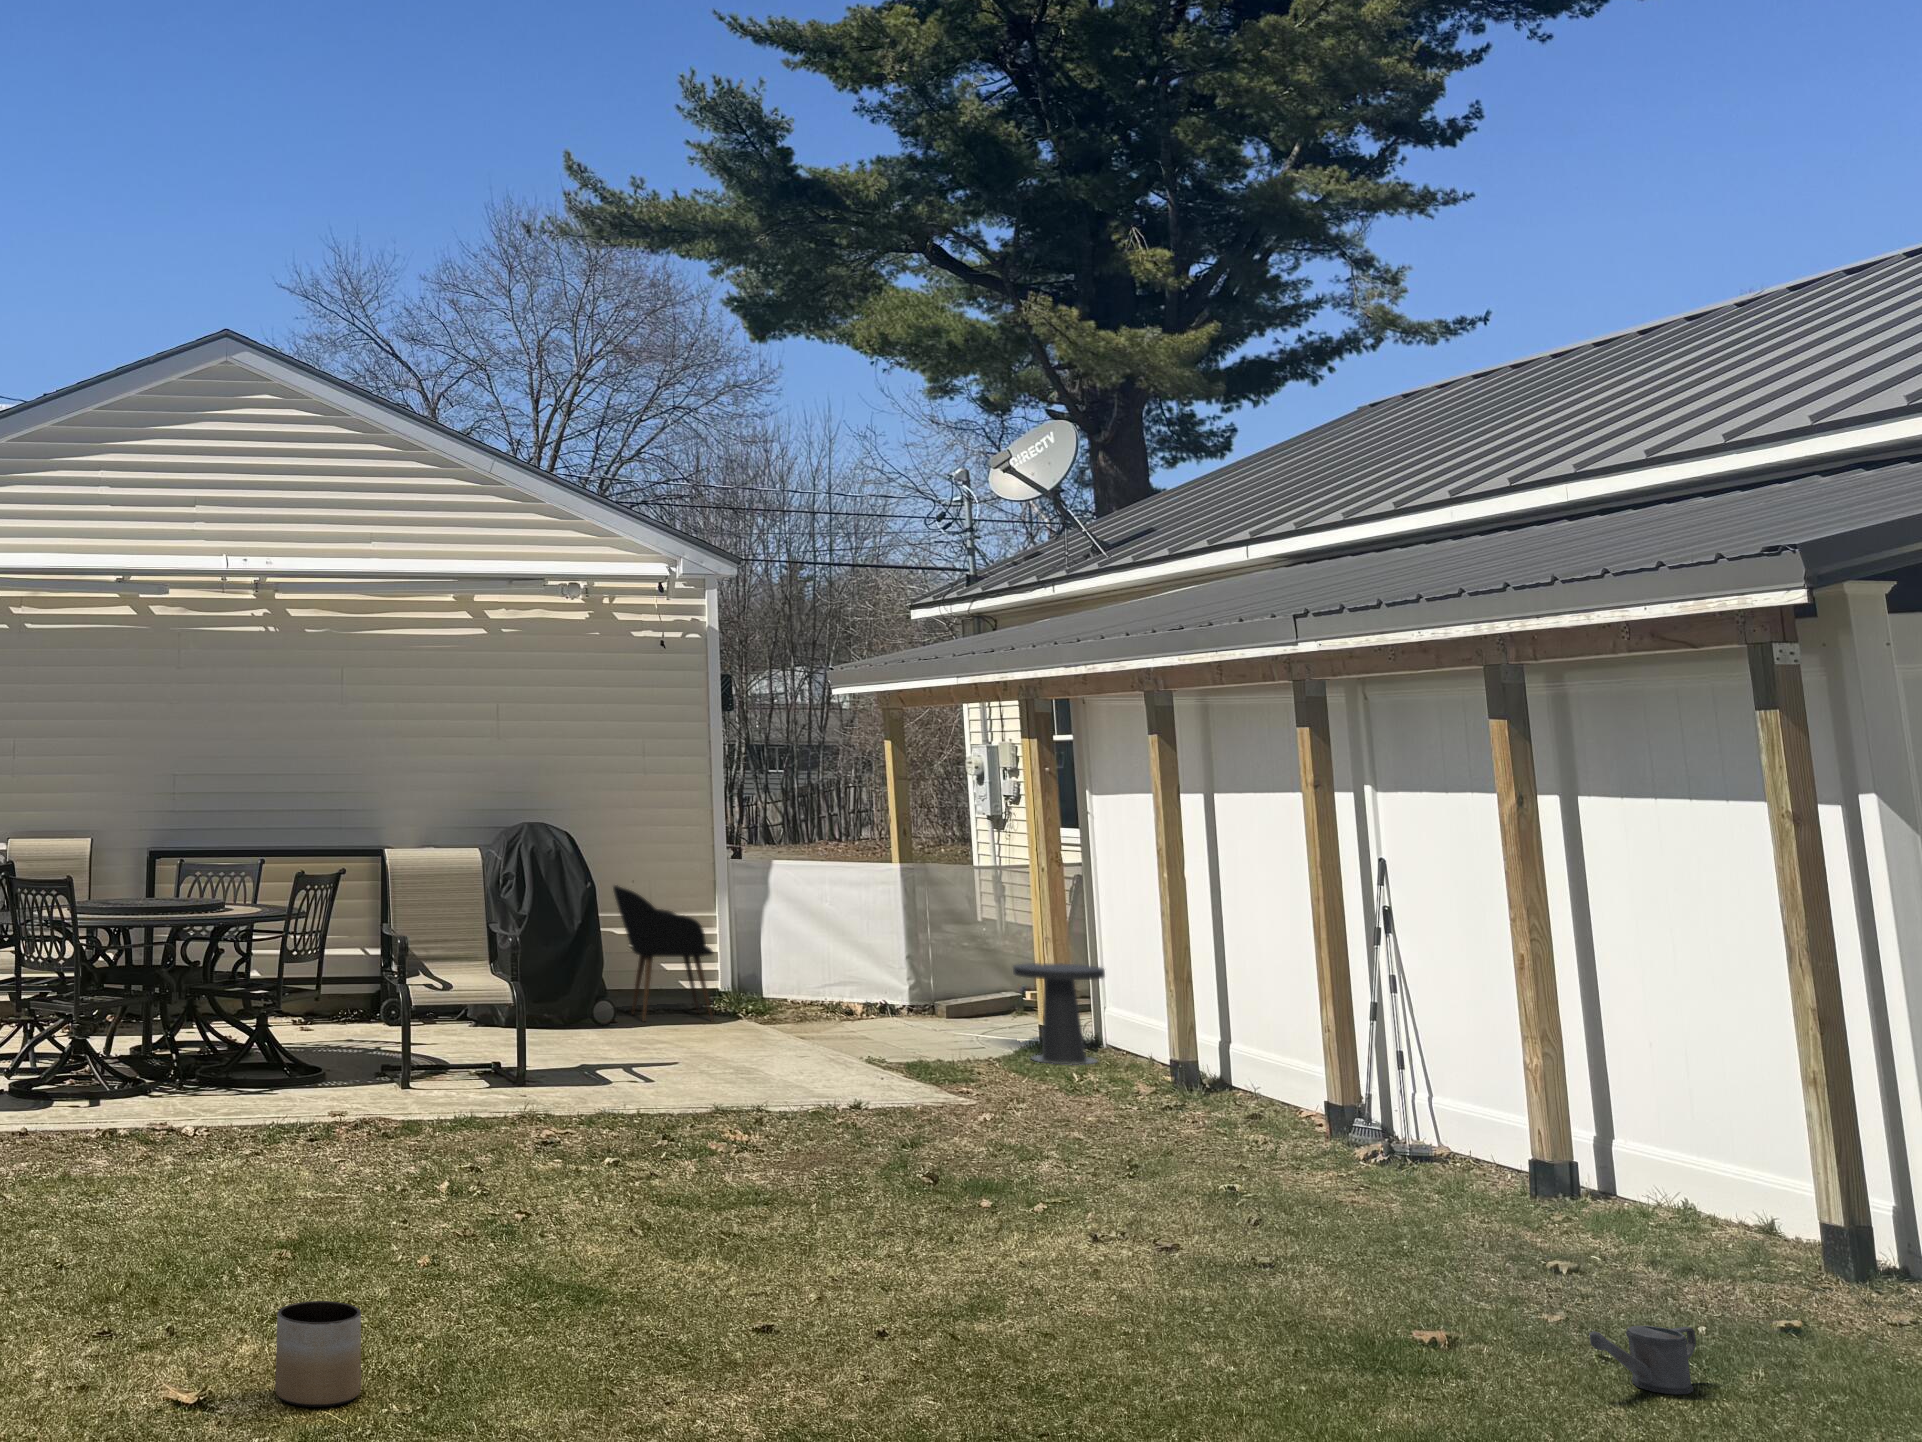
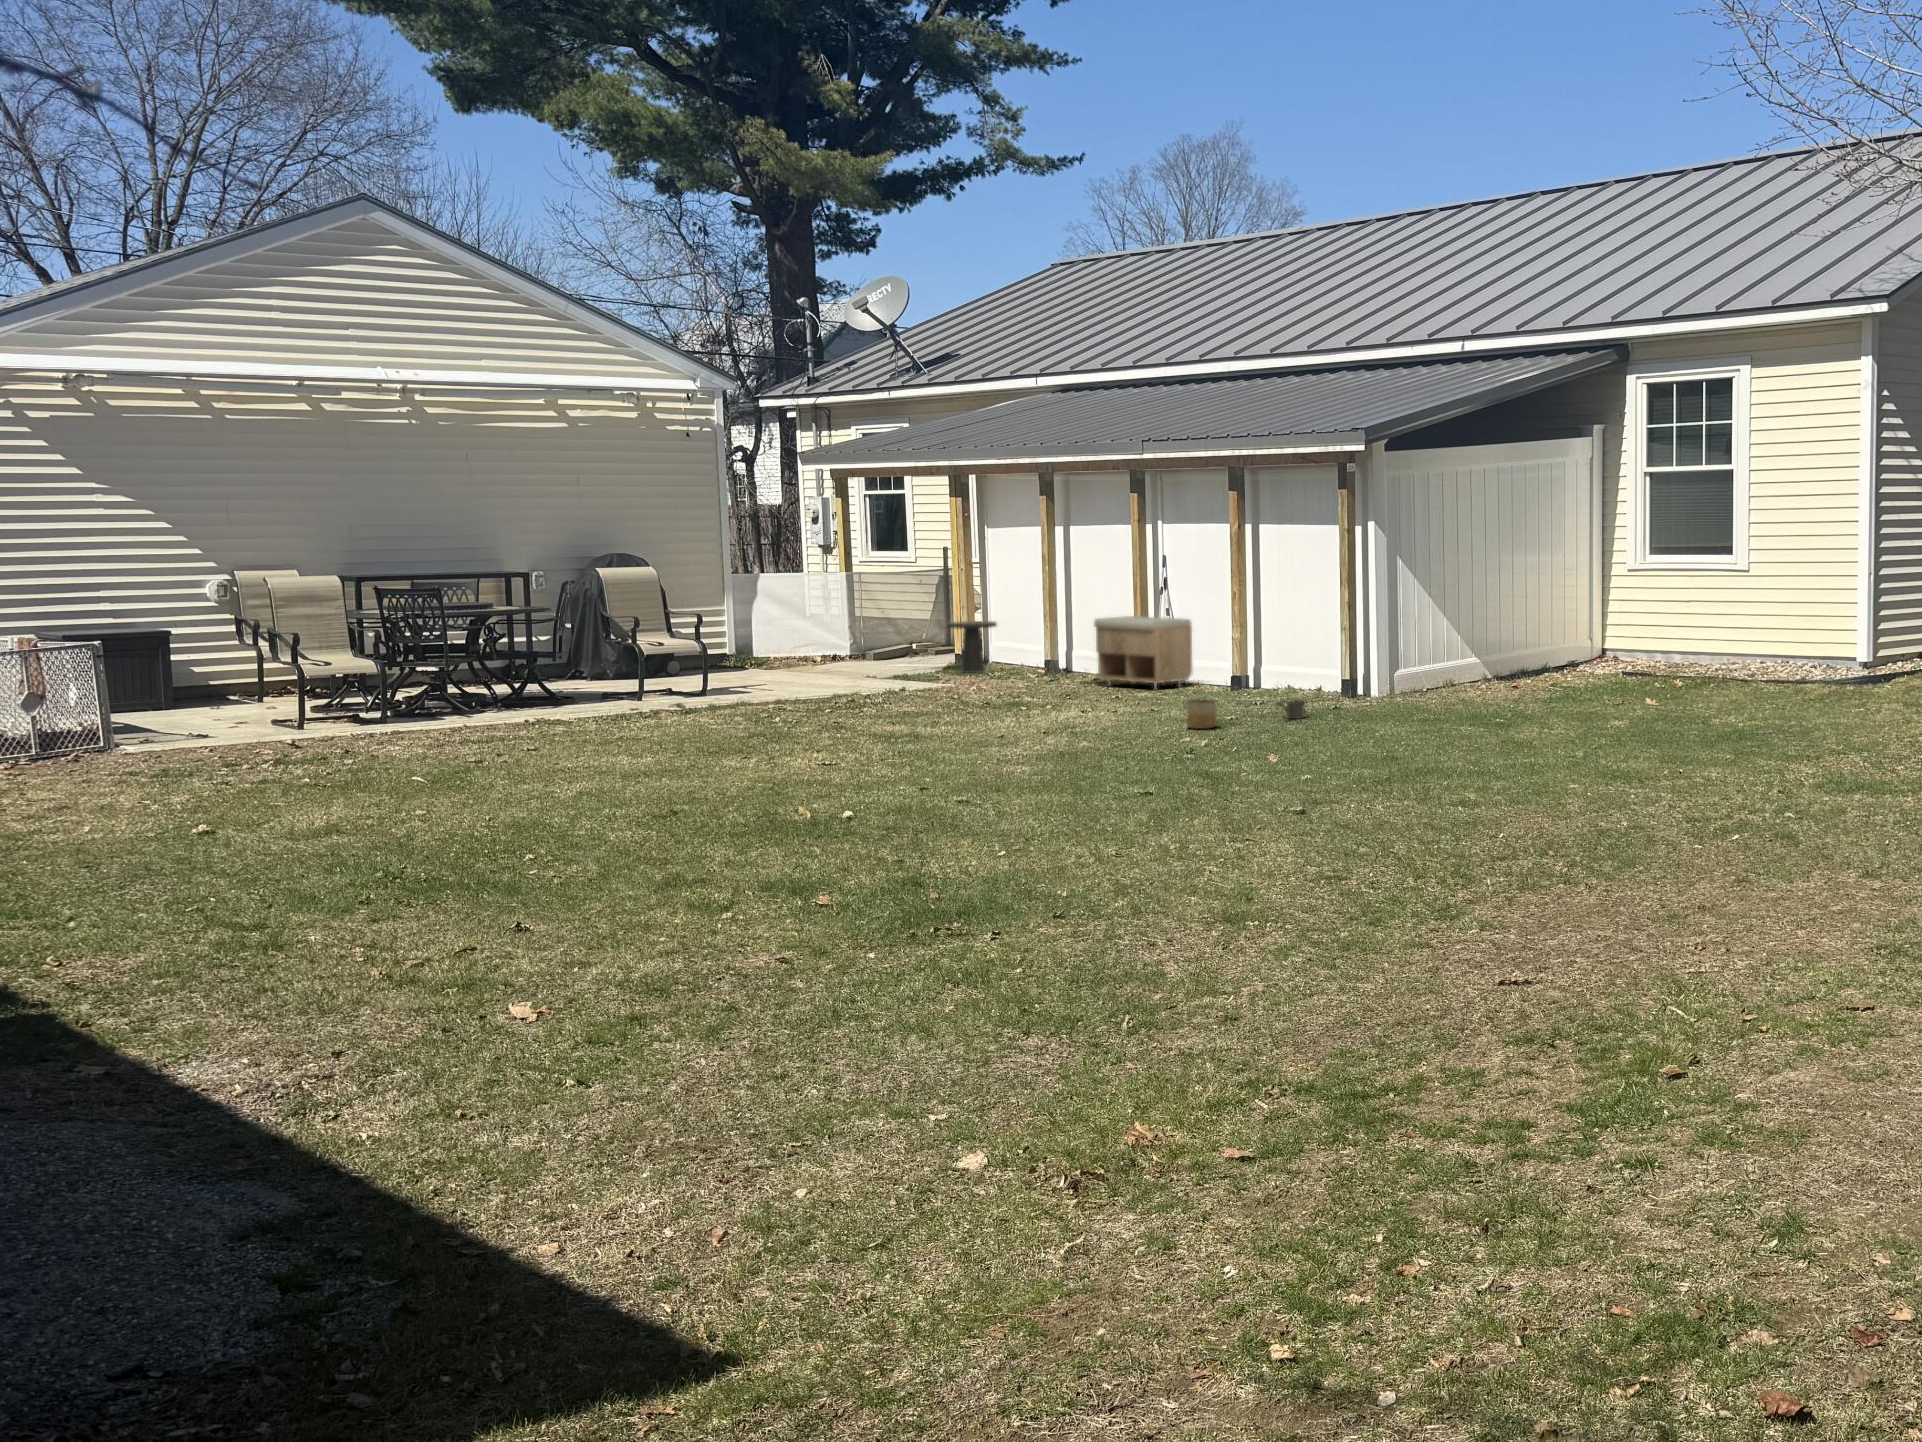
armchair: present [613,885,714,1021] -> none [668,592,740,676]
storage bench: none [1229,986,1456,1165] -> present [1094,616,1192,689]
planter: present [275,1301,361,1407] -> present [1187,699,1216,729]

